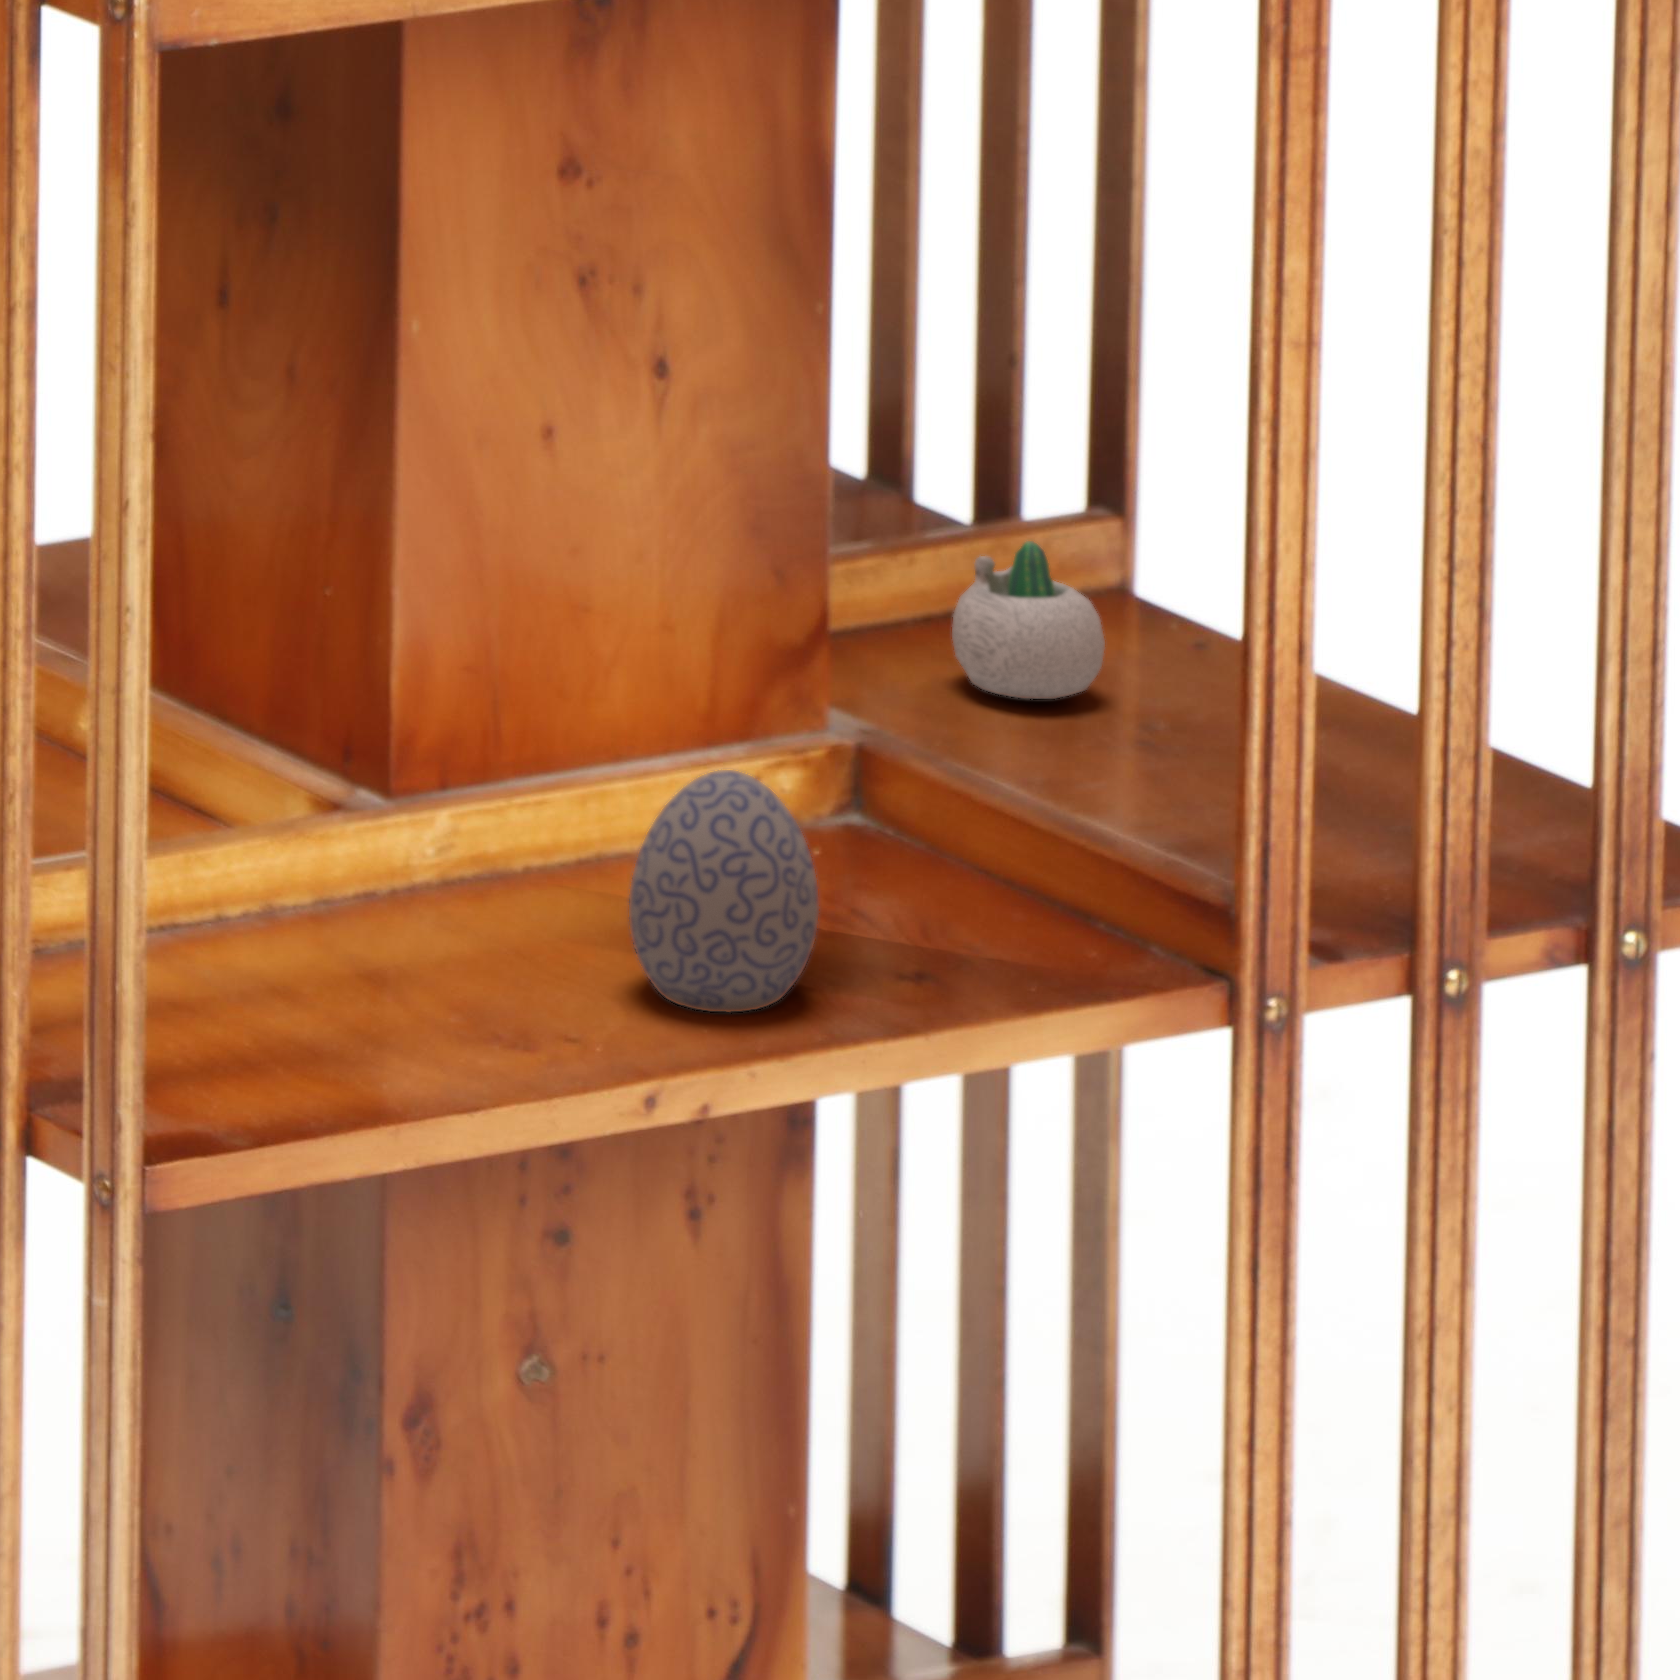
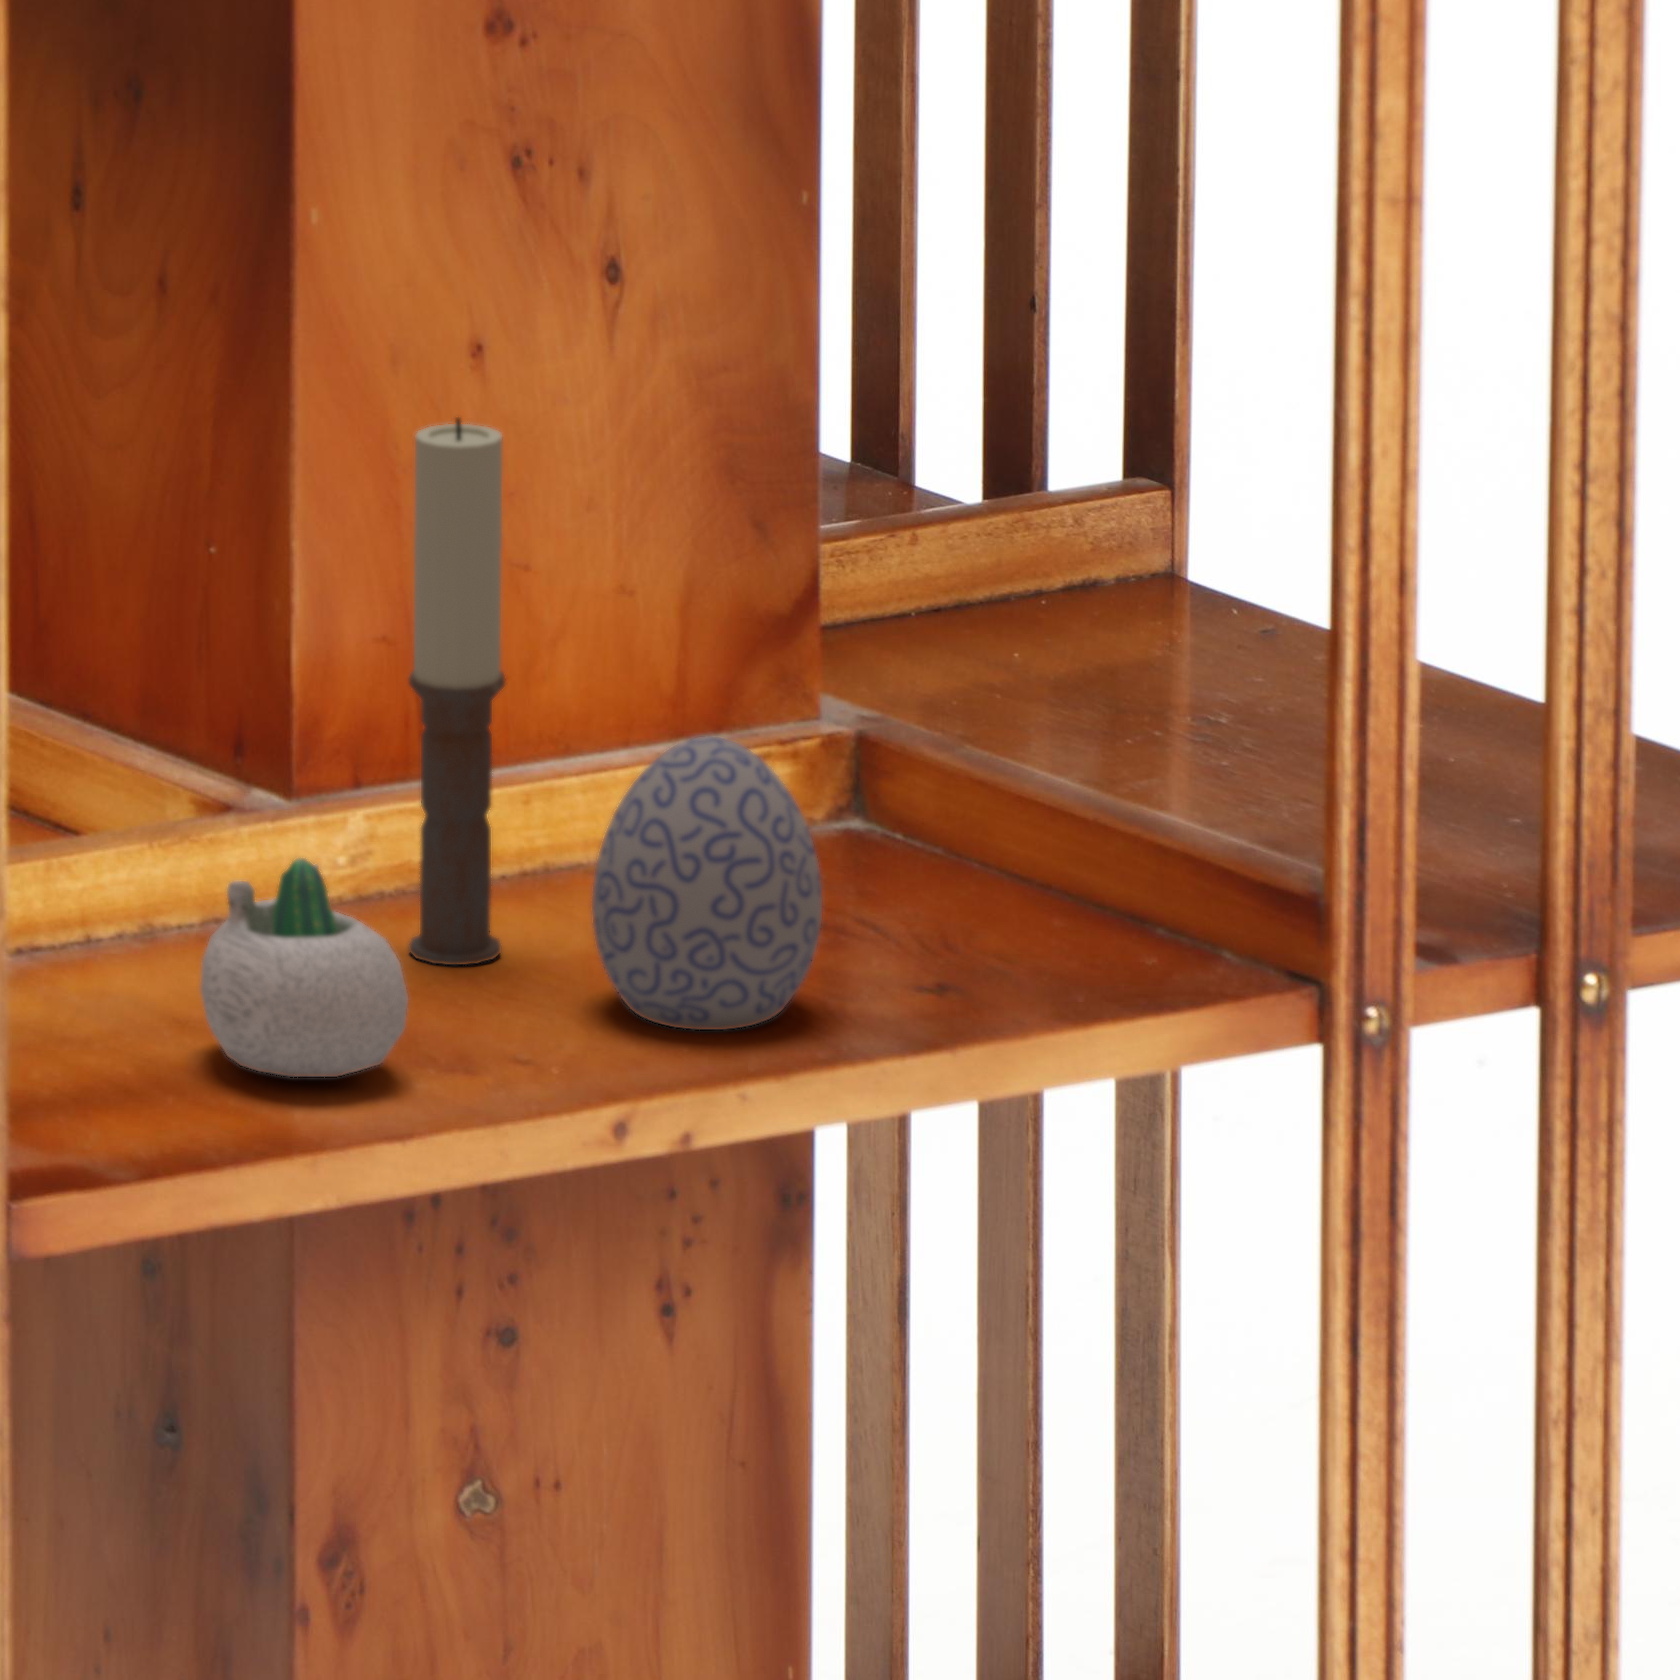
candle: none [478,501,562,949] -> present [409,418,505,965]
succulent planter: present [952,541,1105,699] -> present [200,858,409,1077]

